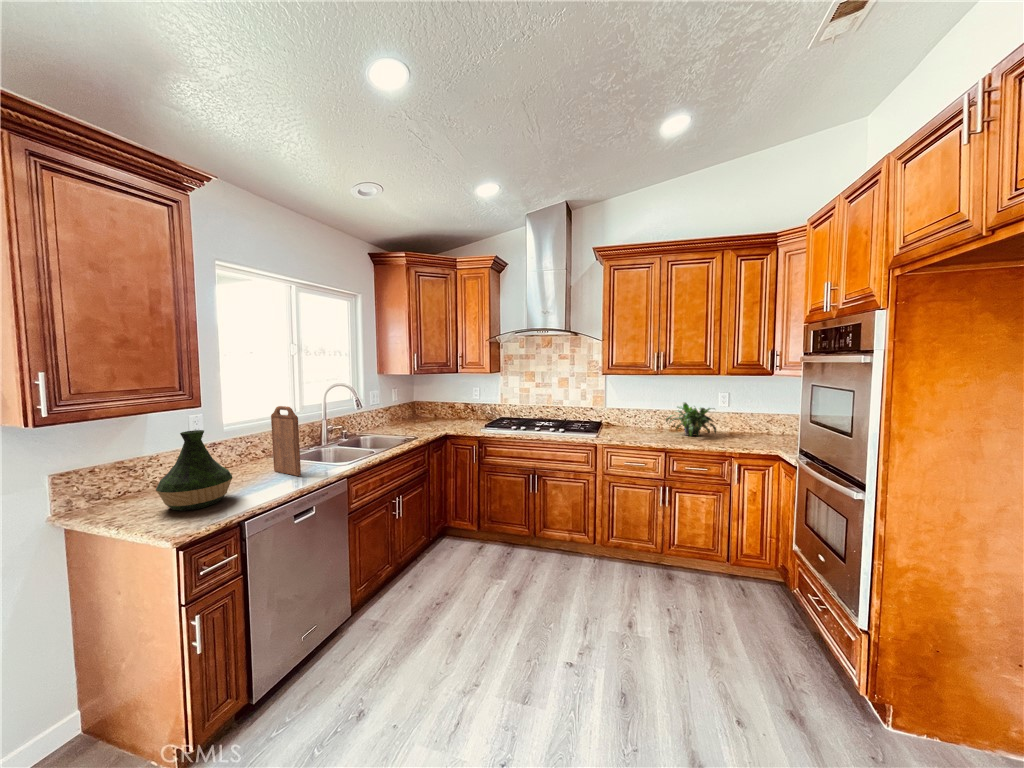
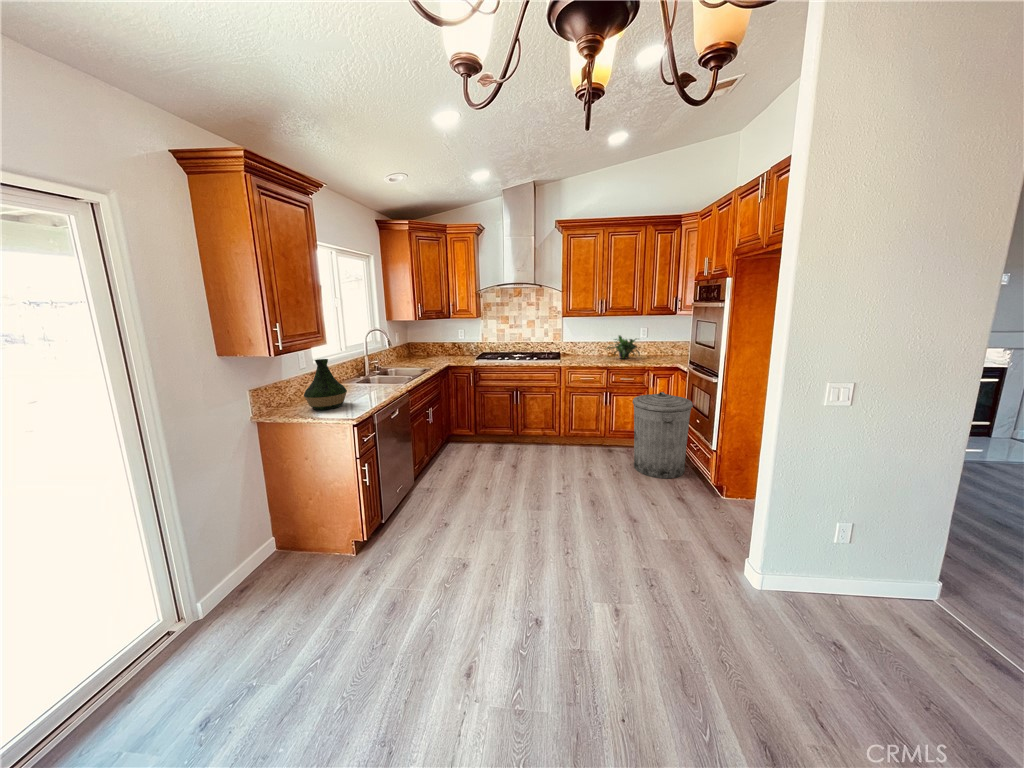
cutting board: present [271,406,301,476] -> none [346,344,375,392]
trash can: none [703,498,811,656] -> present [633,392,693,479]

